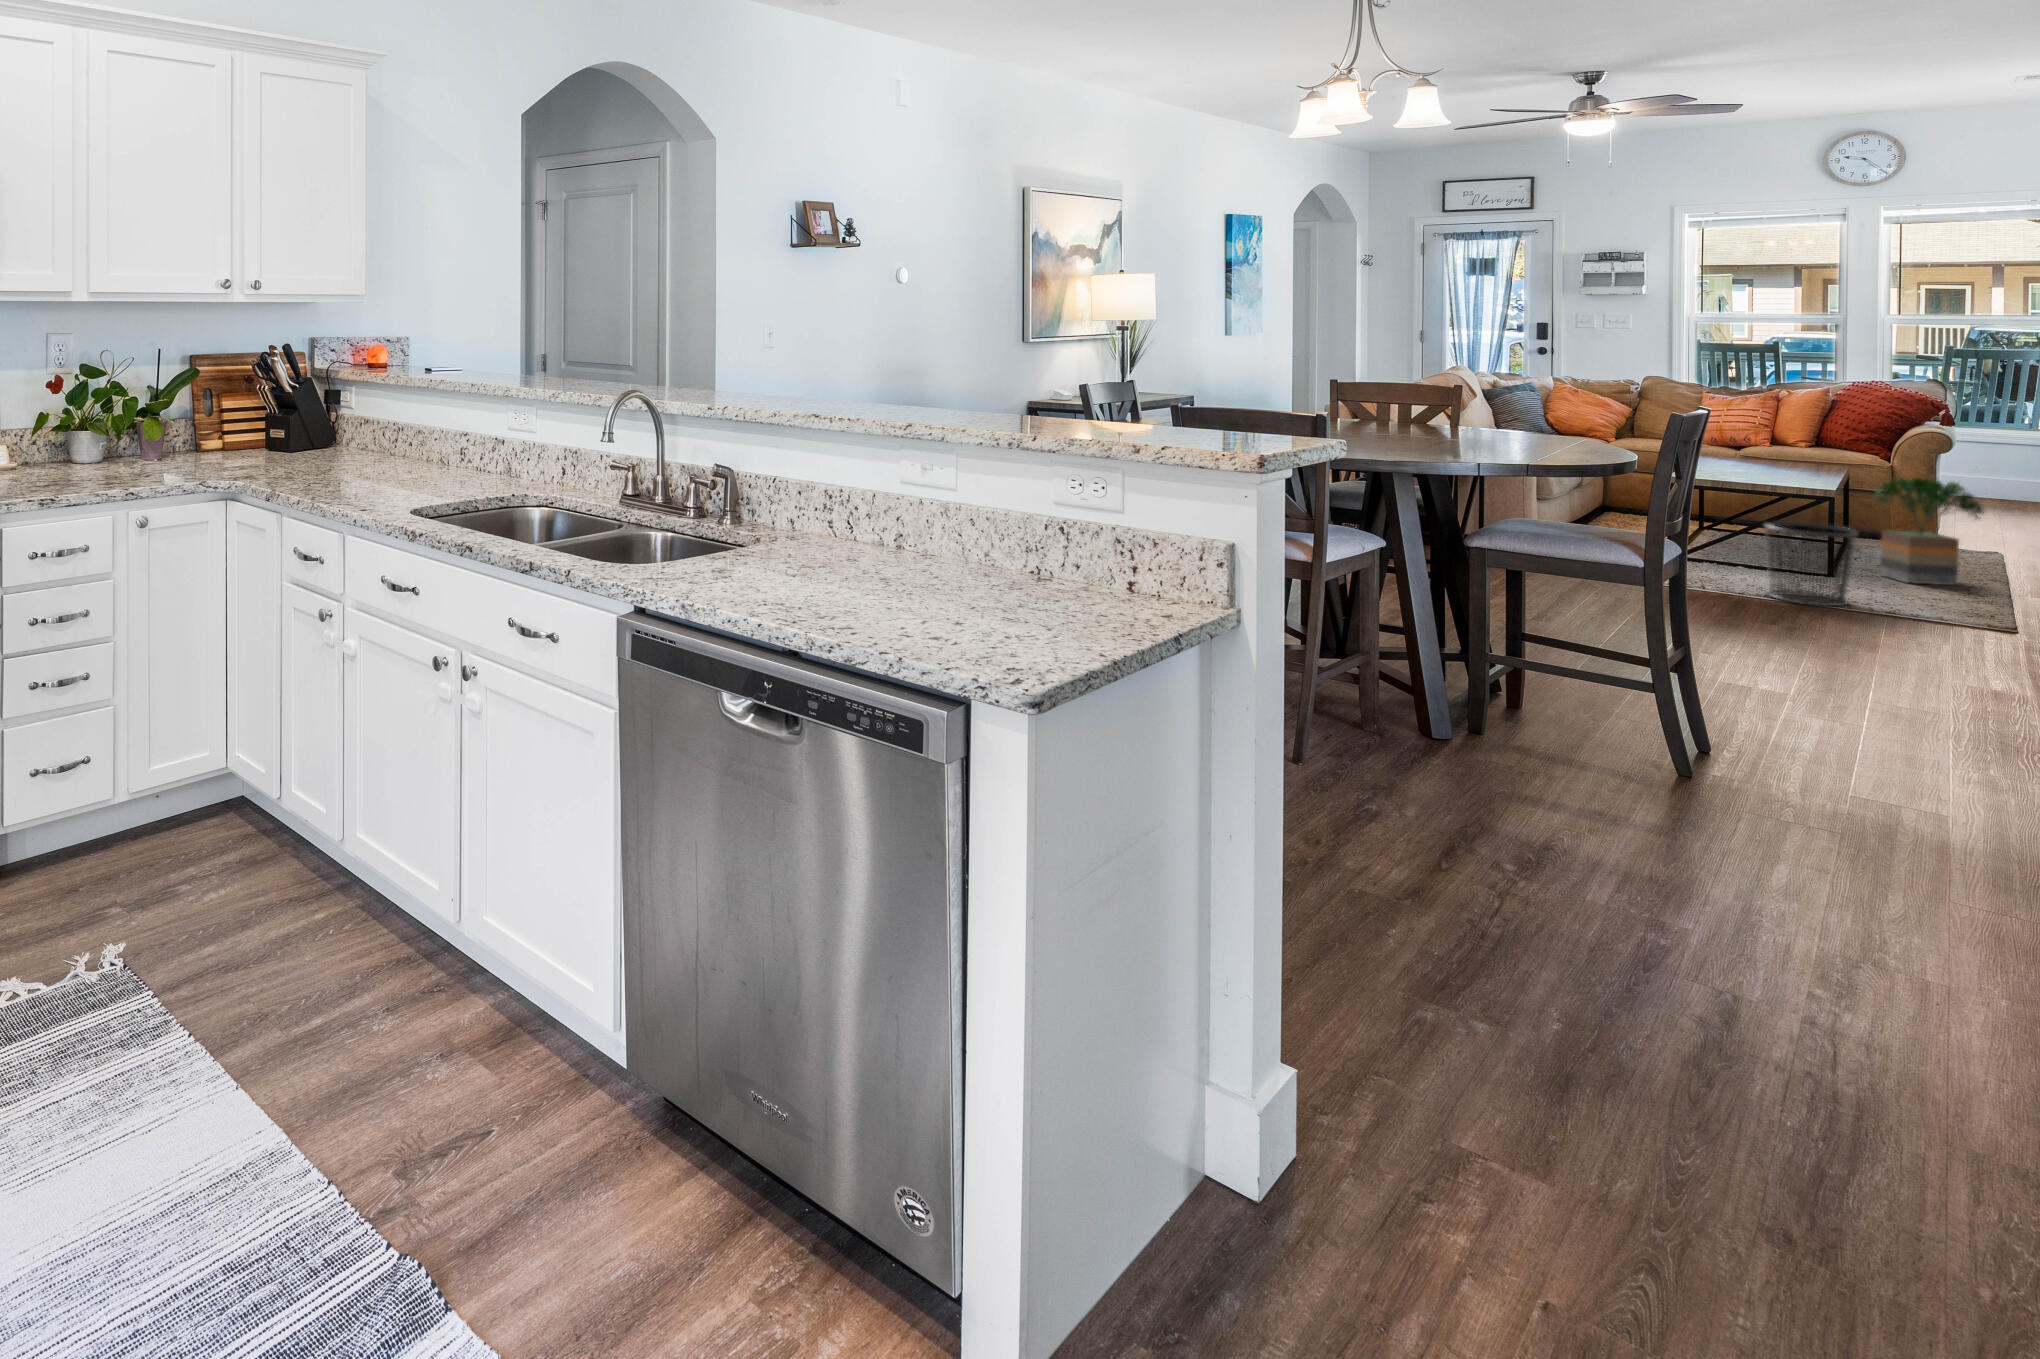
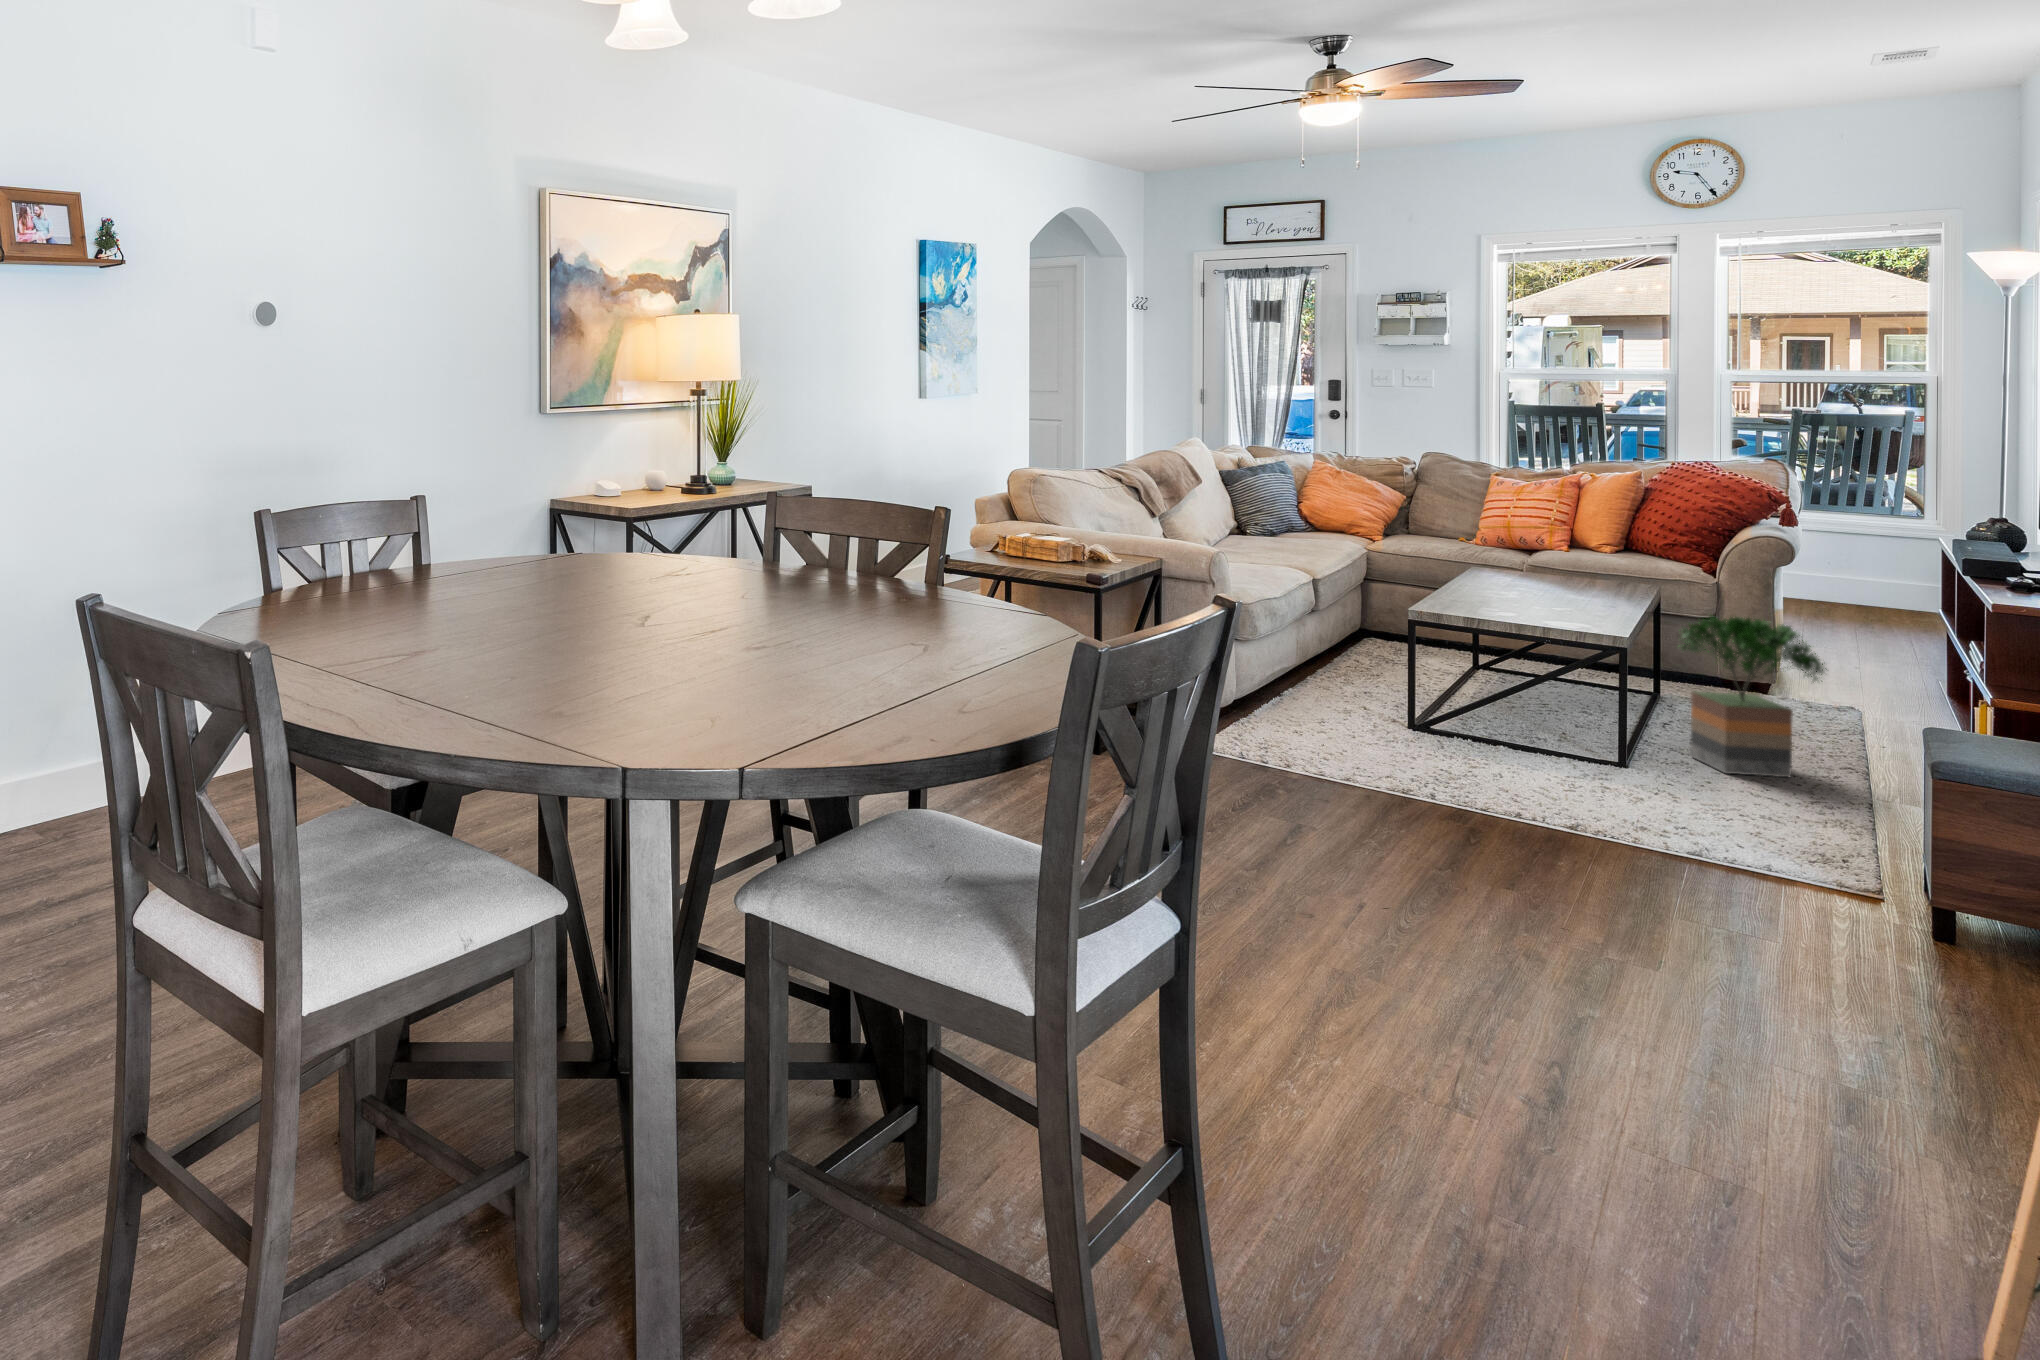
waste bin: present [1764,522,1858,606] -> none [1514,691,1644,828]

